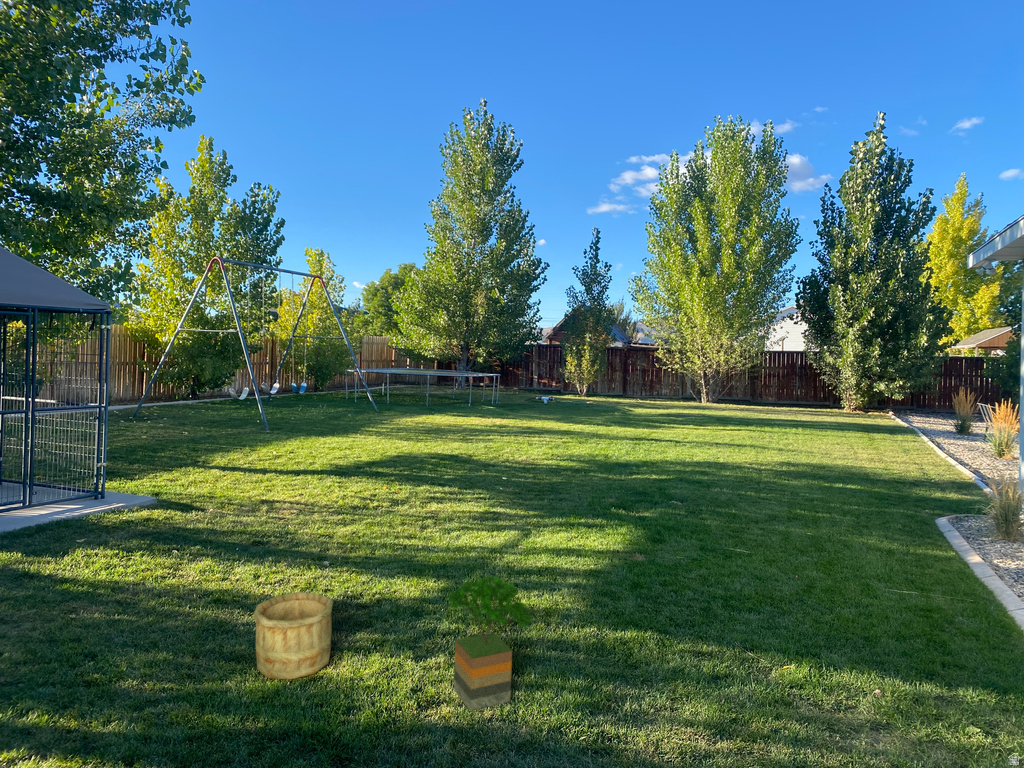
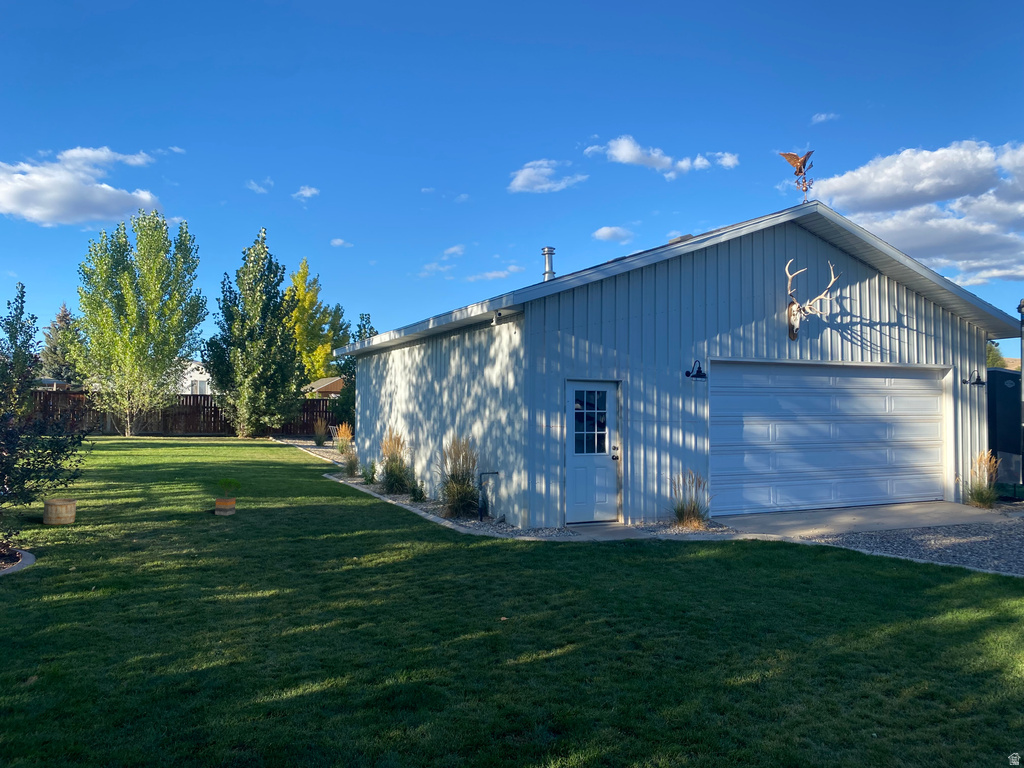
wooden bucket: present [253,592,333,679] -> present [43,498,77,525]

